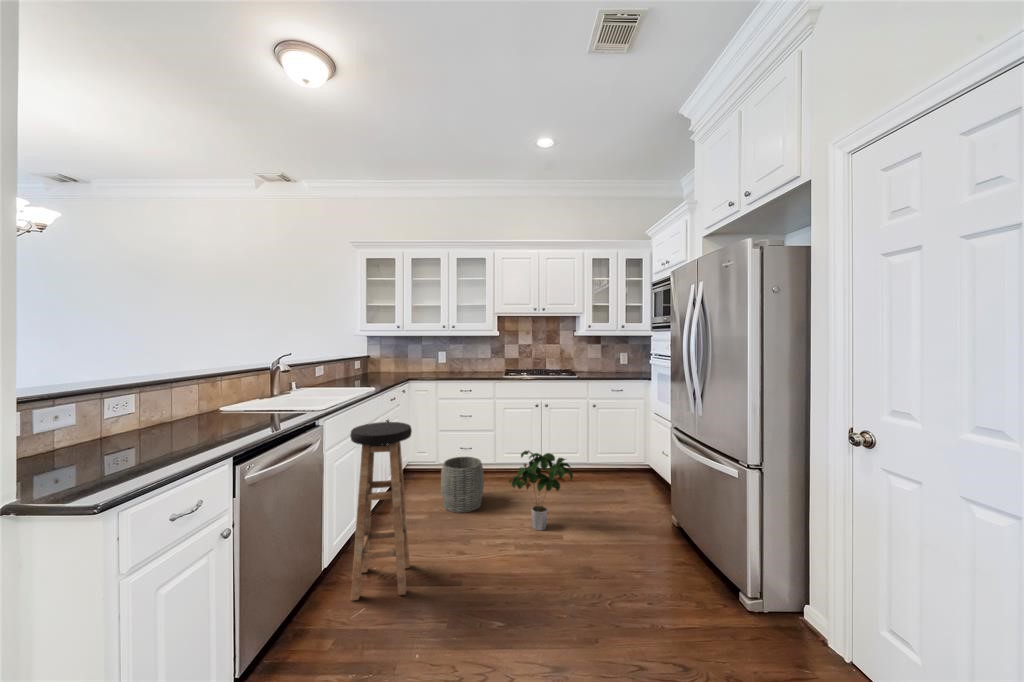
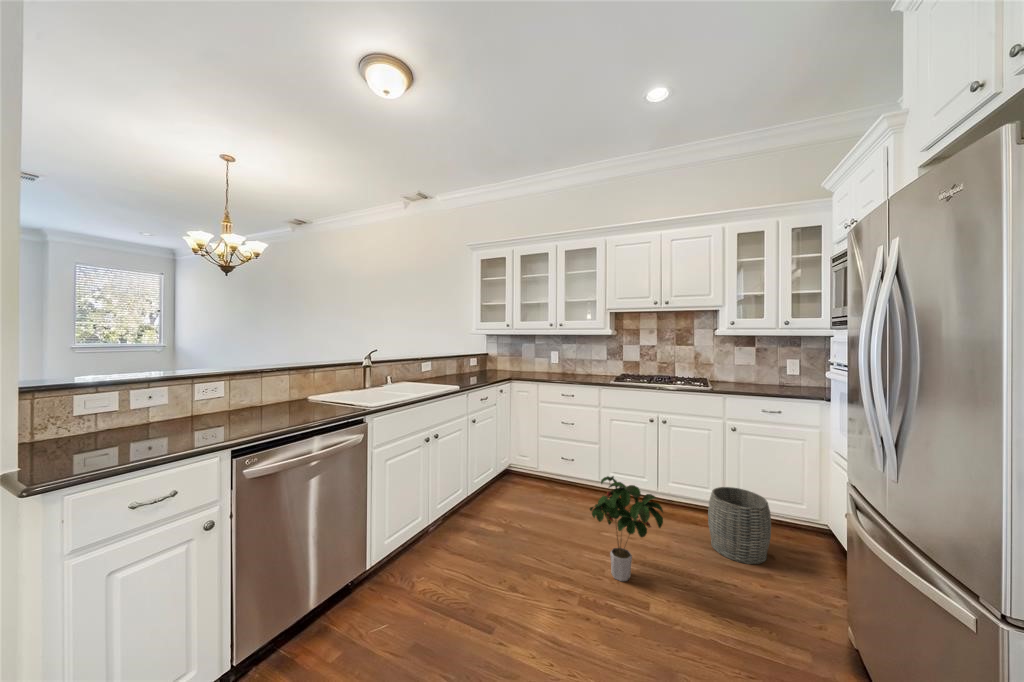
bar stool: present [350,422,412,601] -> none [383,424,456,618]
woven basket: present [441,457,484,513] -> present [708,487,771,564]

